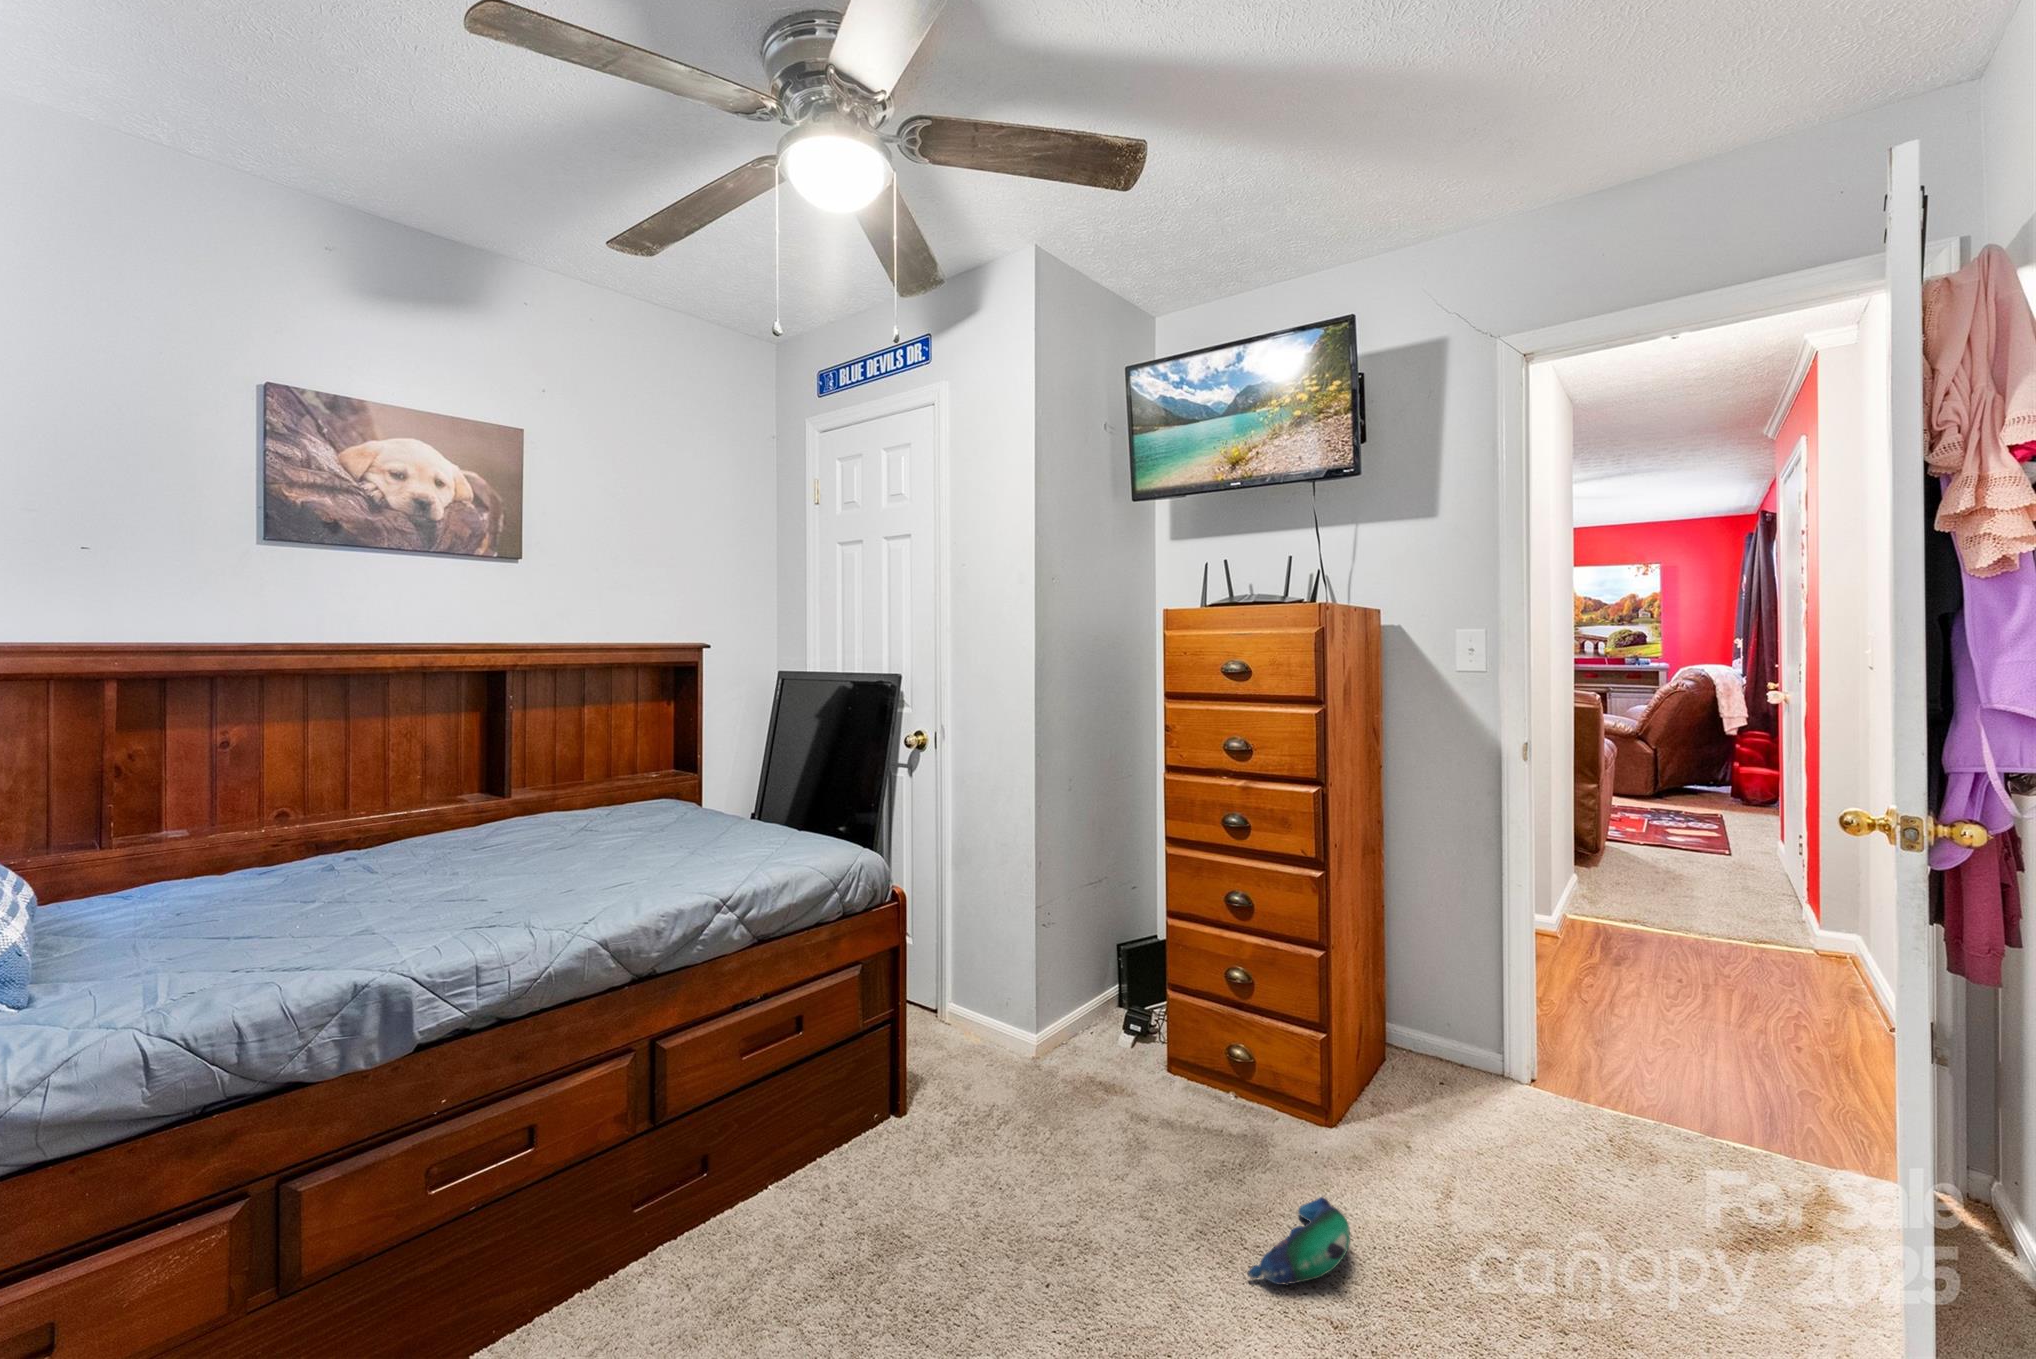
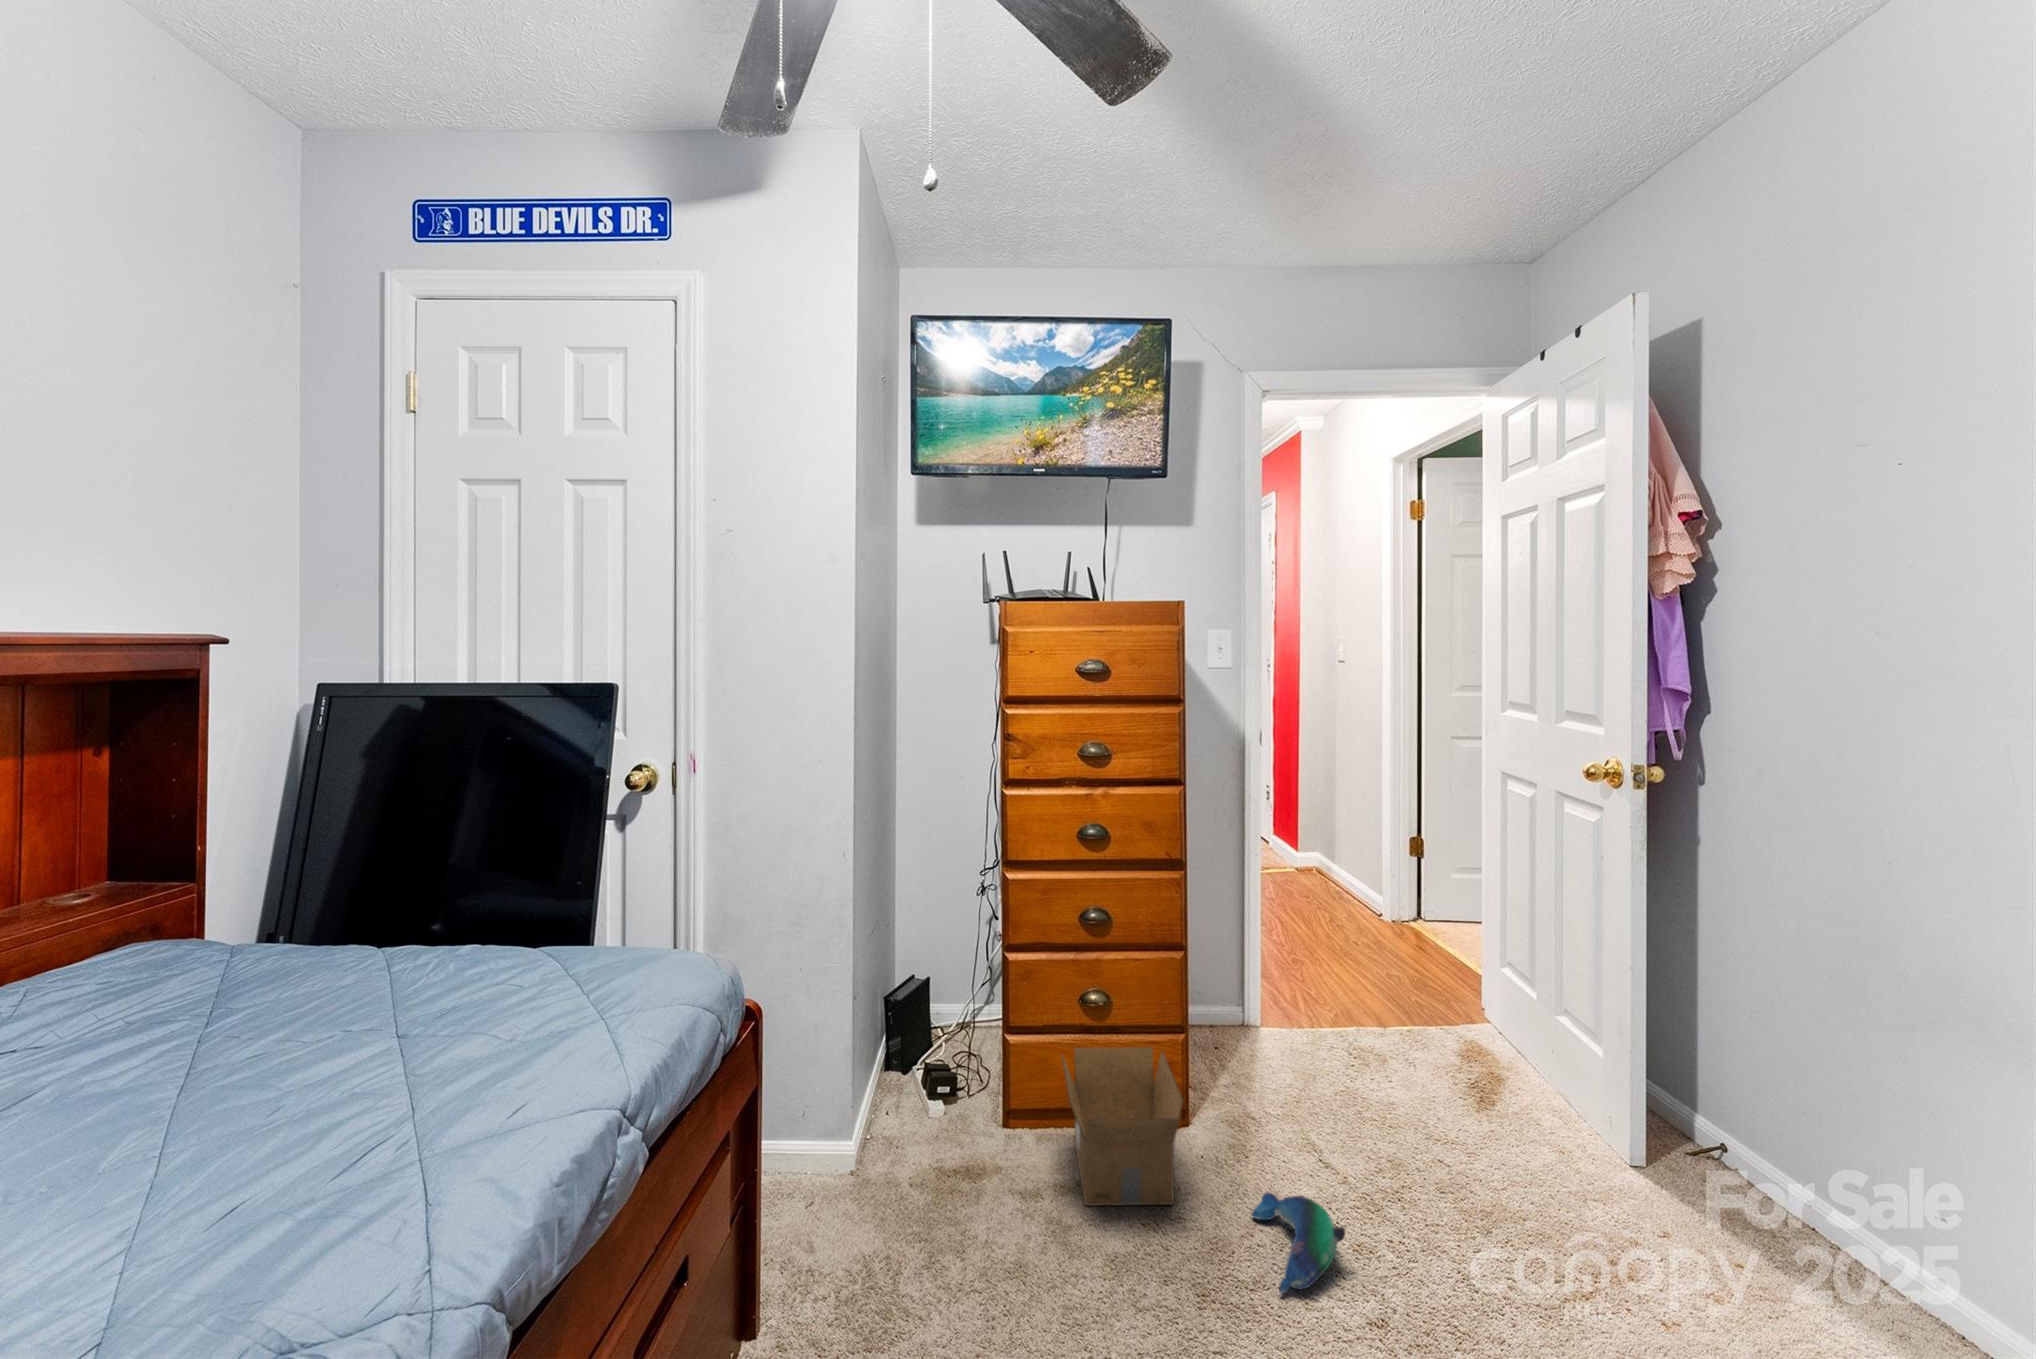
cardboard box: none [1146,1015,1284,1176] -> present [1062,1047,1184,1206]

